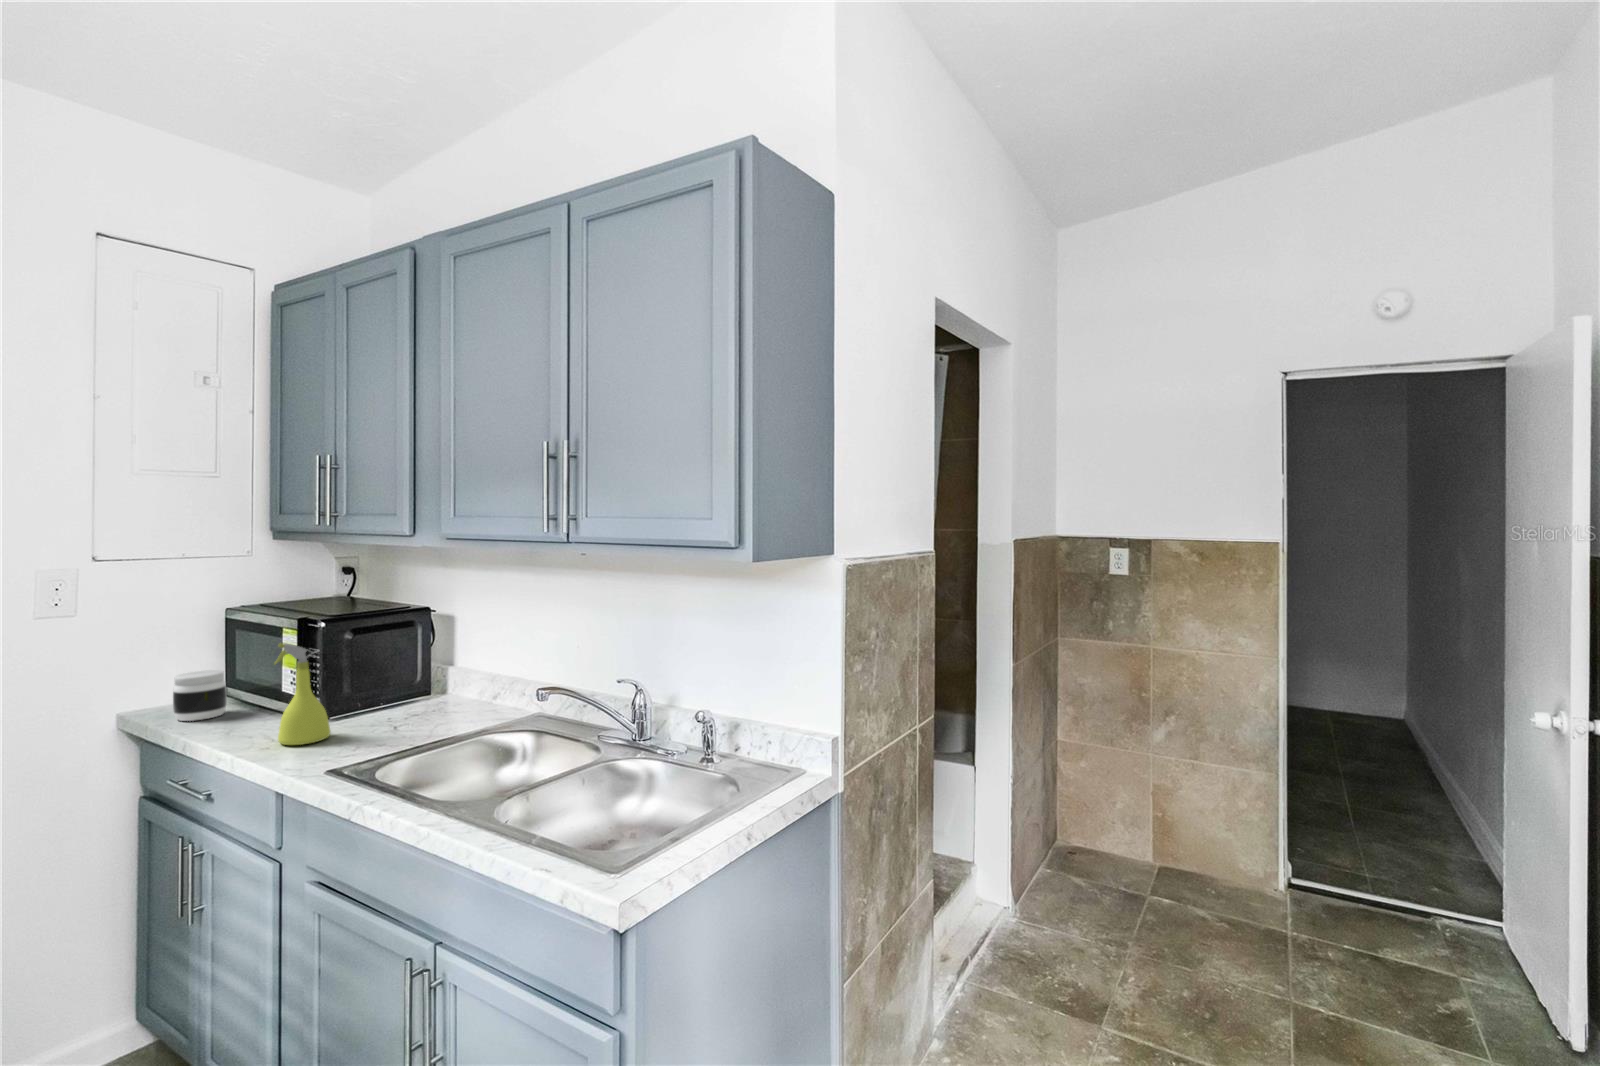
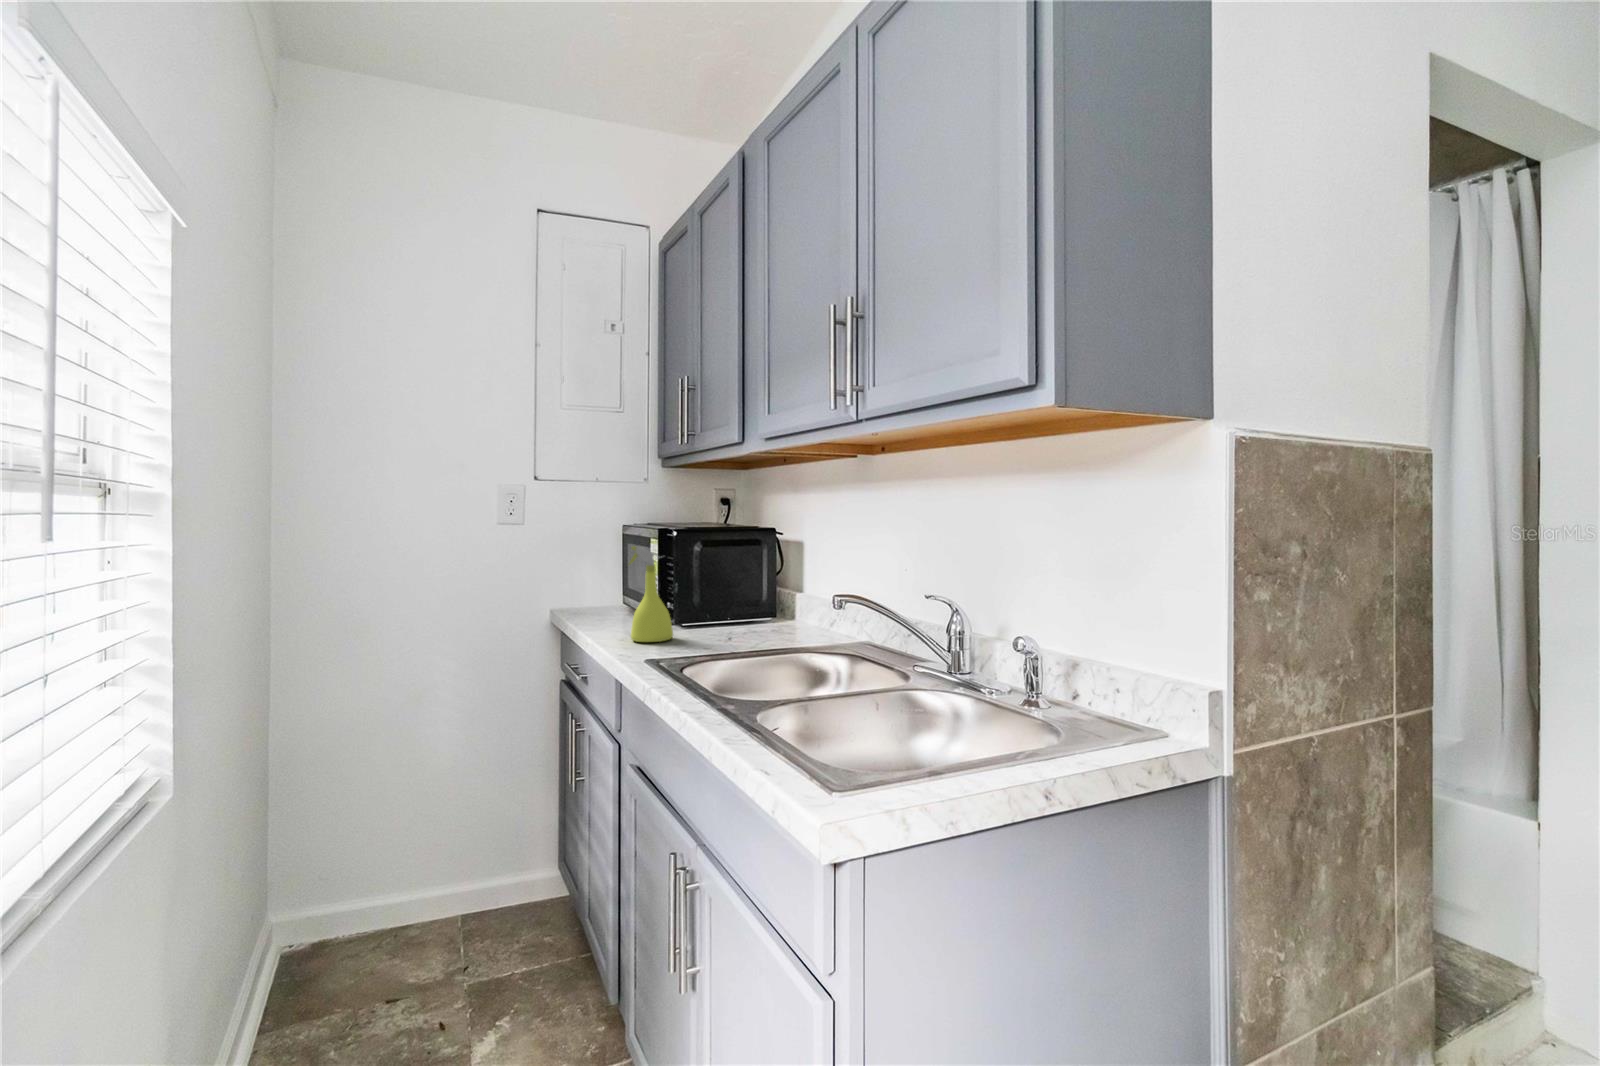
jar: present [173,670,227,721] -> none [580,578,618,619]

